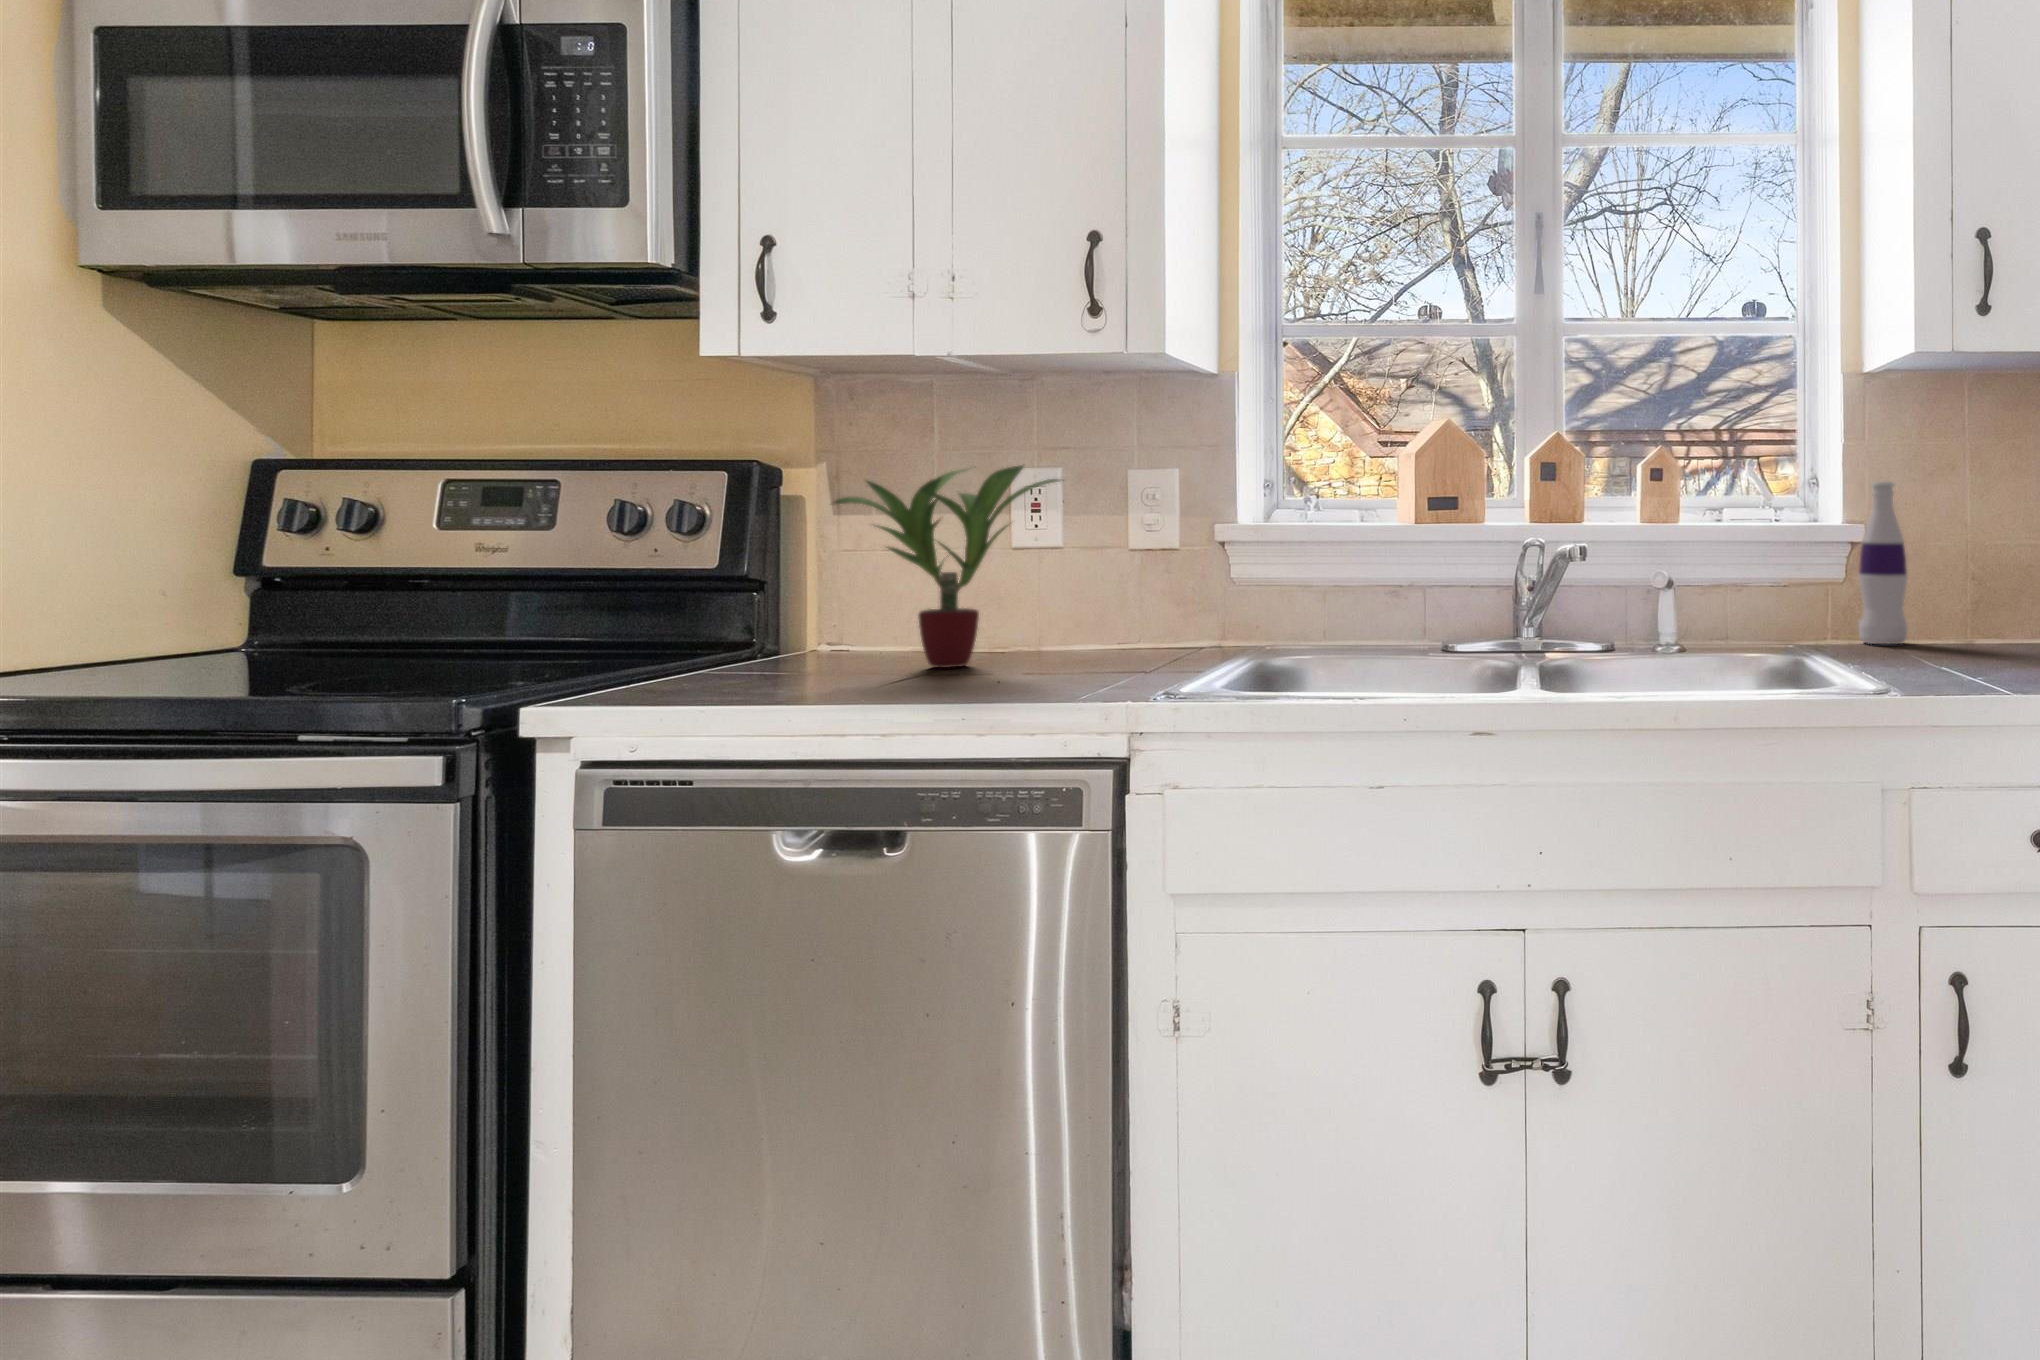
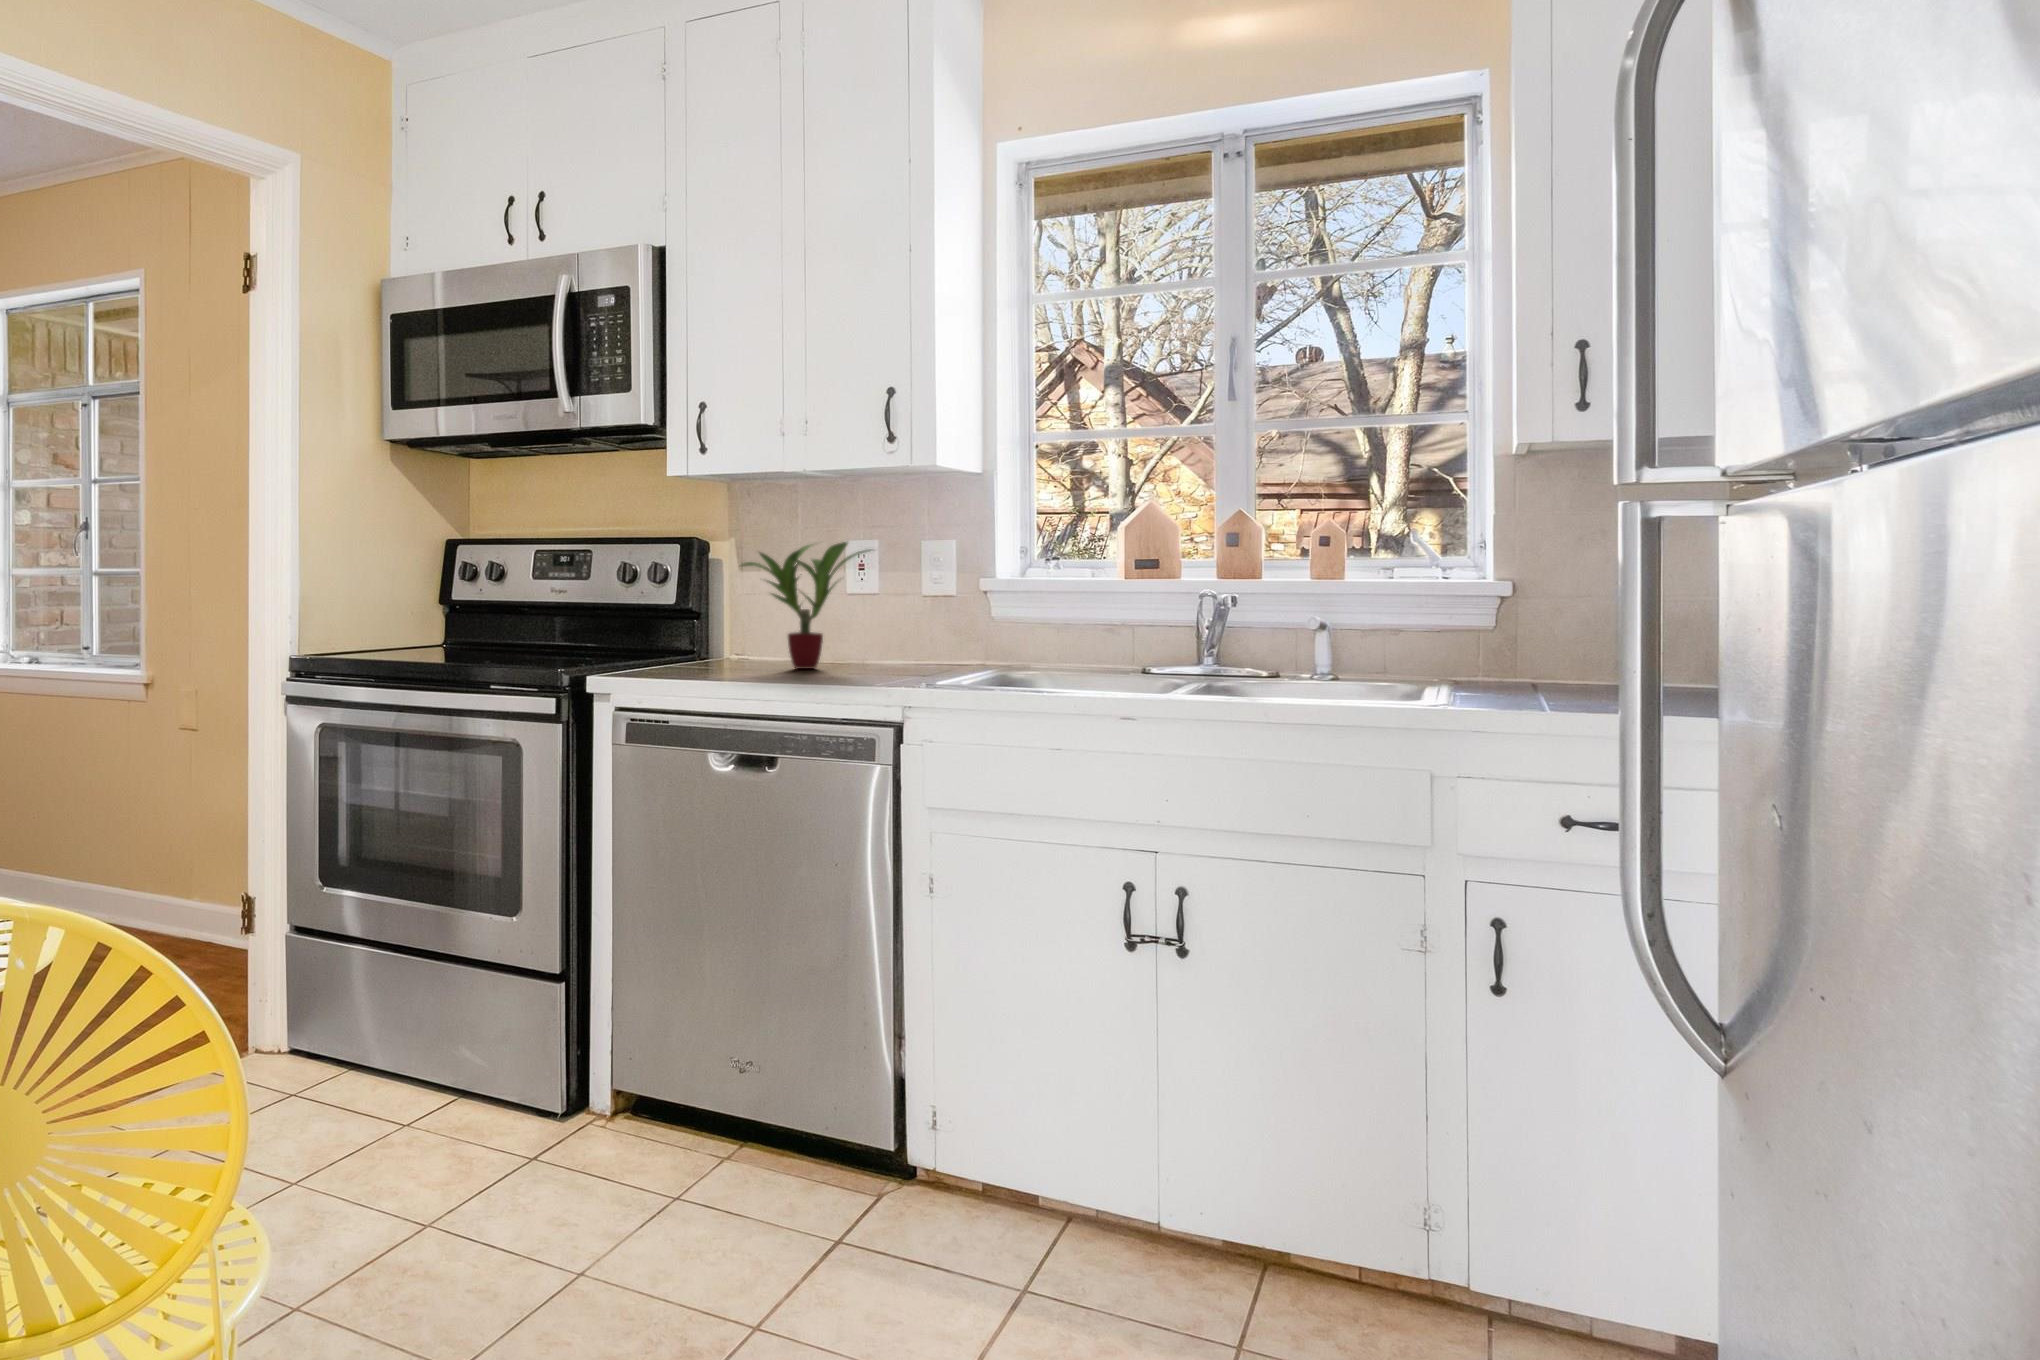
bottle: present [1859,482,1908,644] -> none [1508,544,1556,681]

